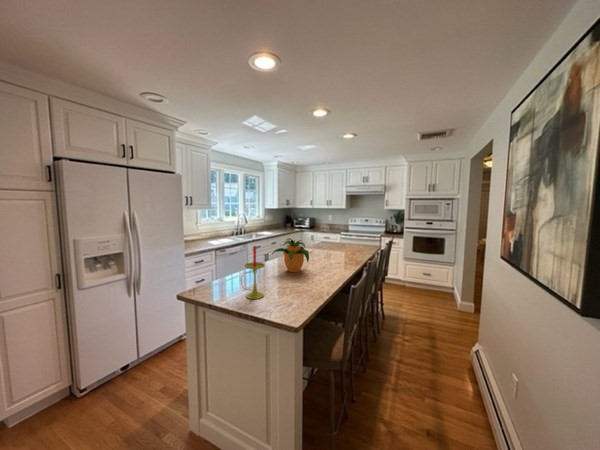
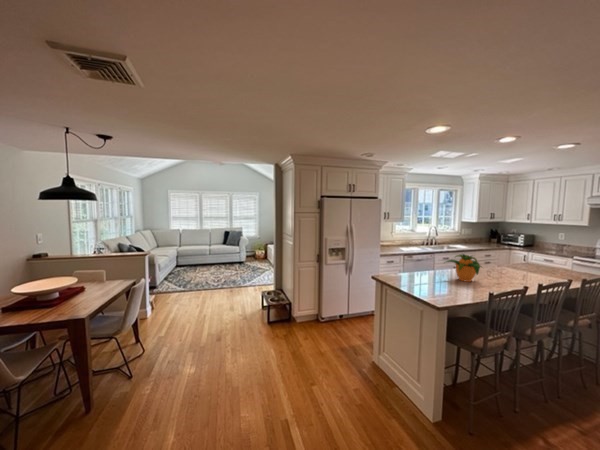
candle: present [244,246,265,299] -> none [410,253,429,290]

